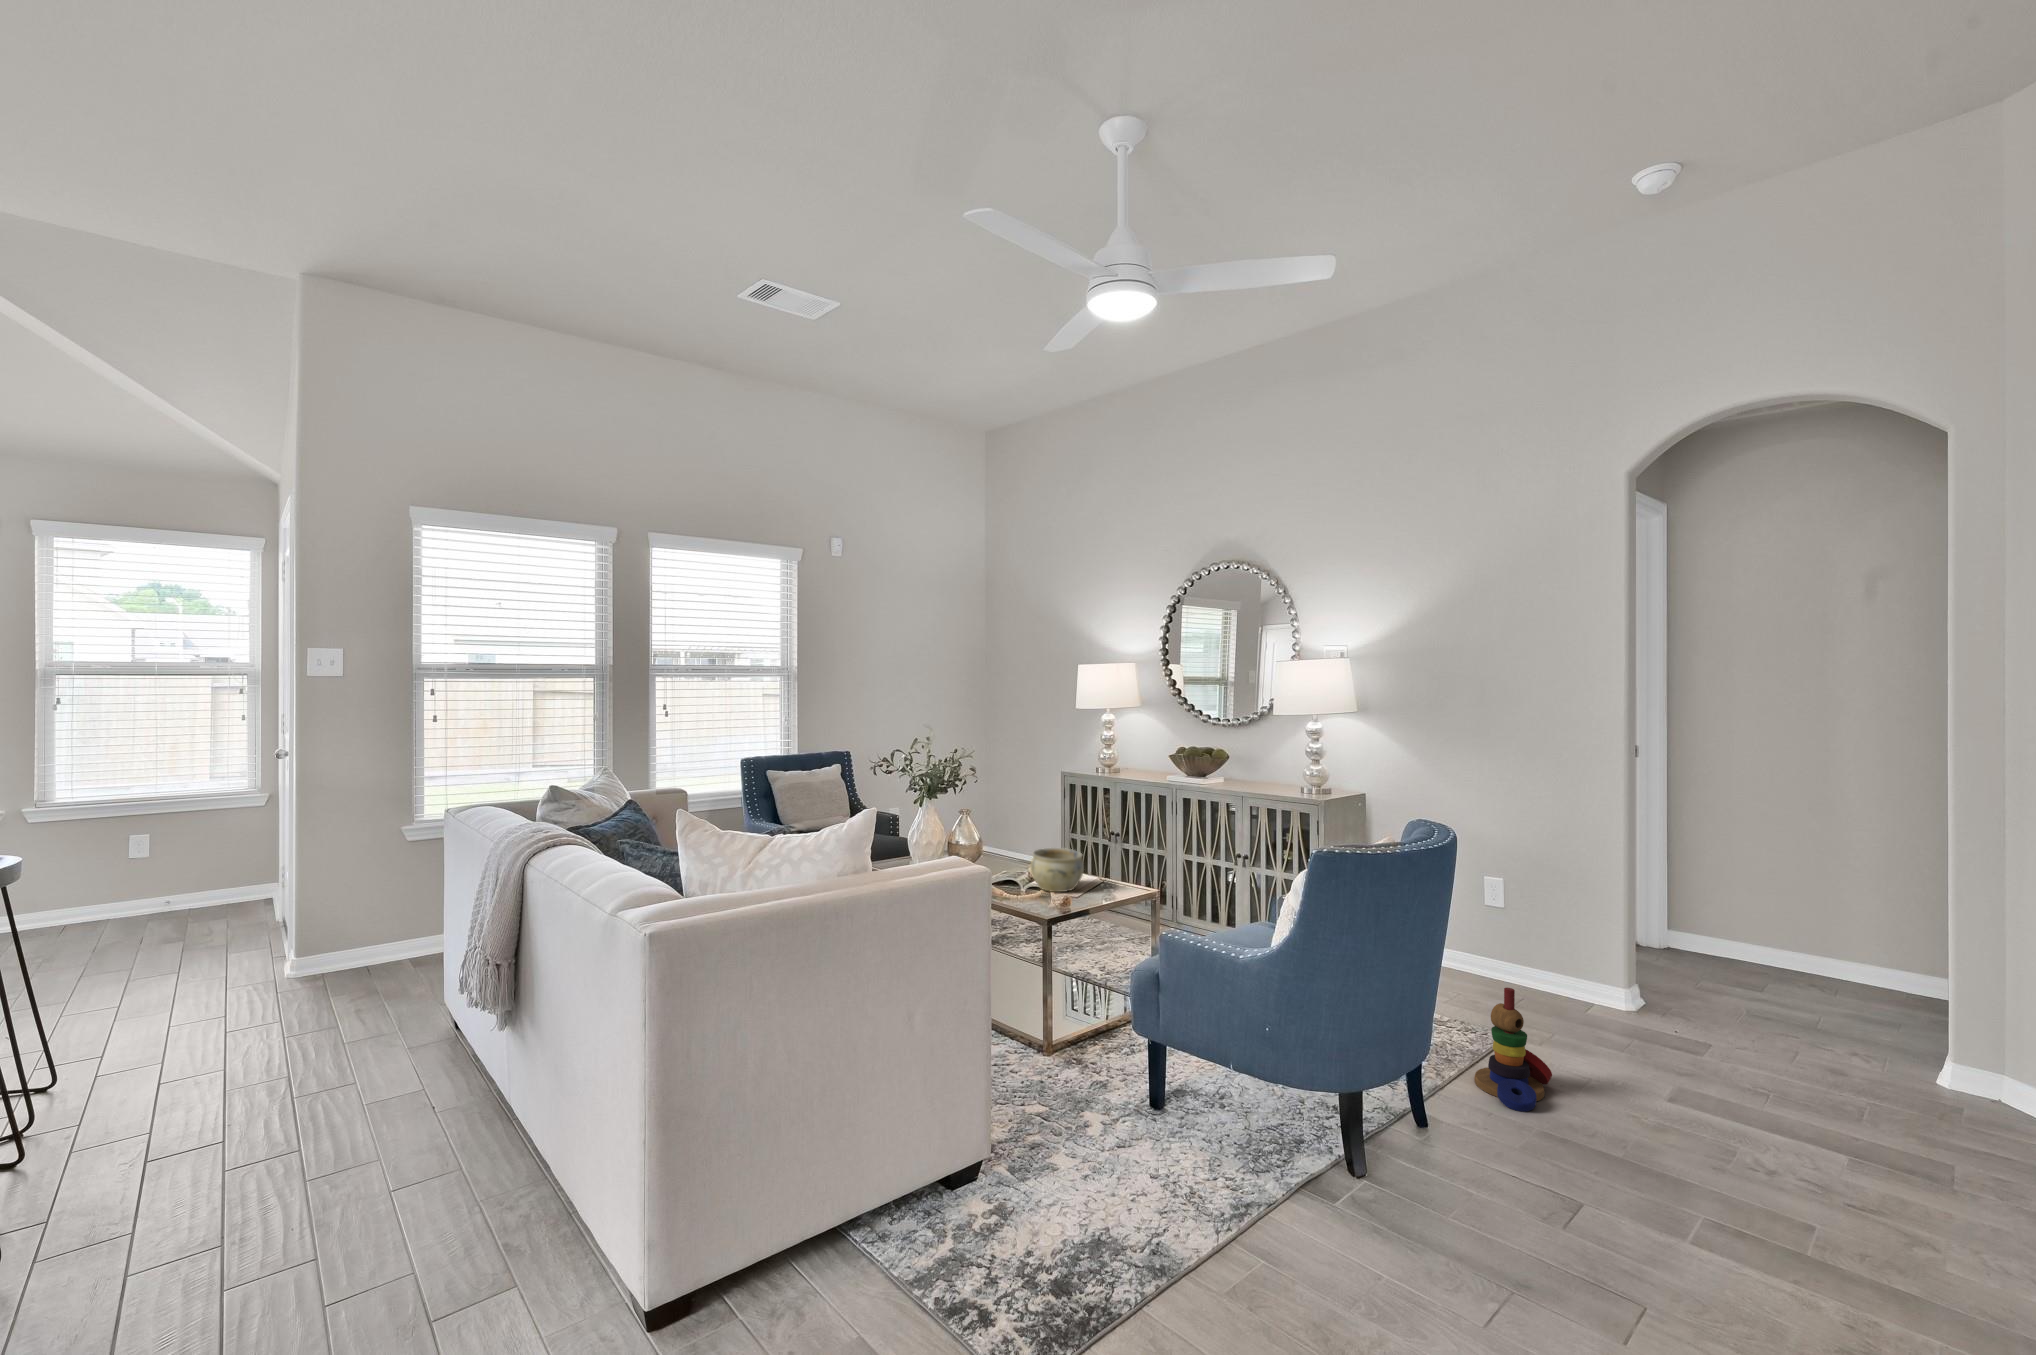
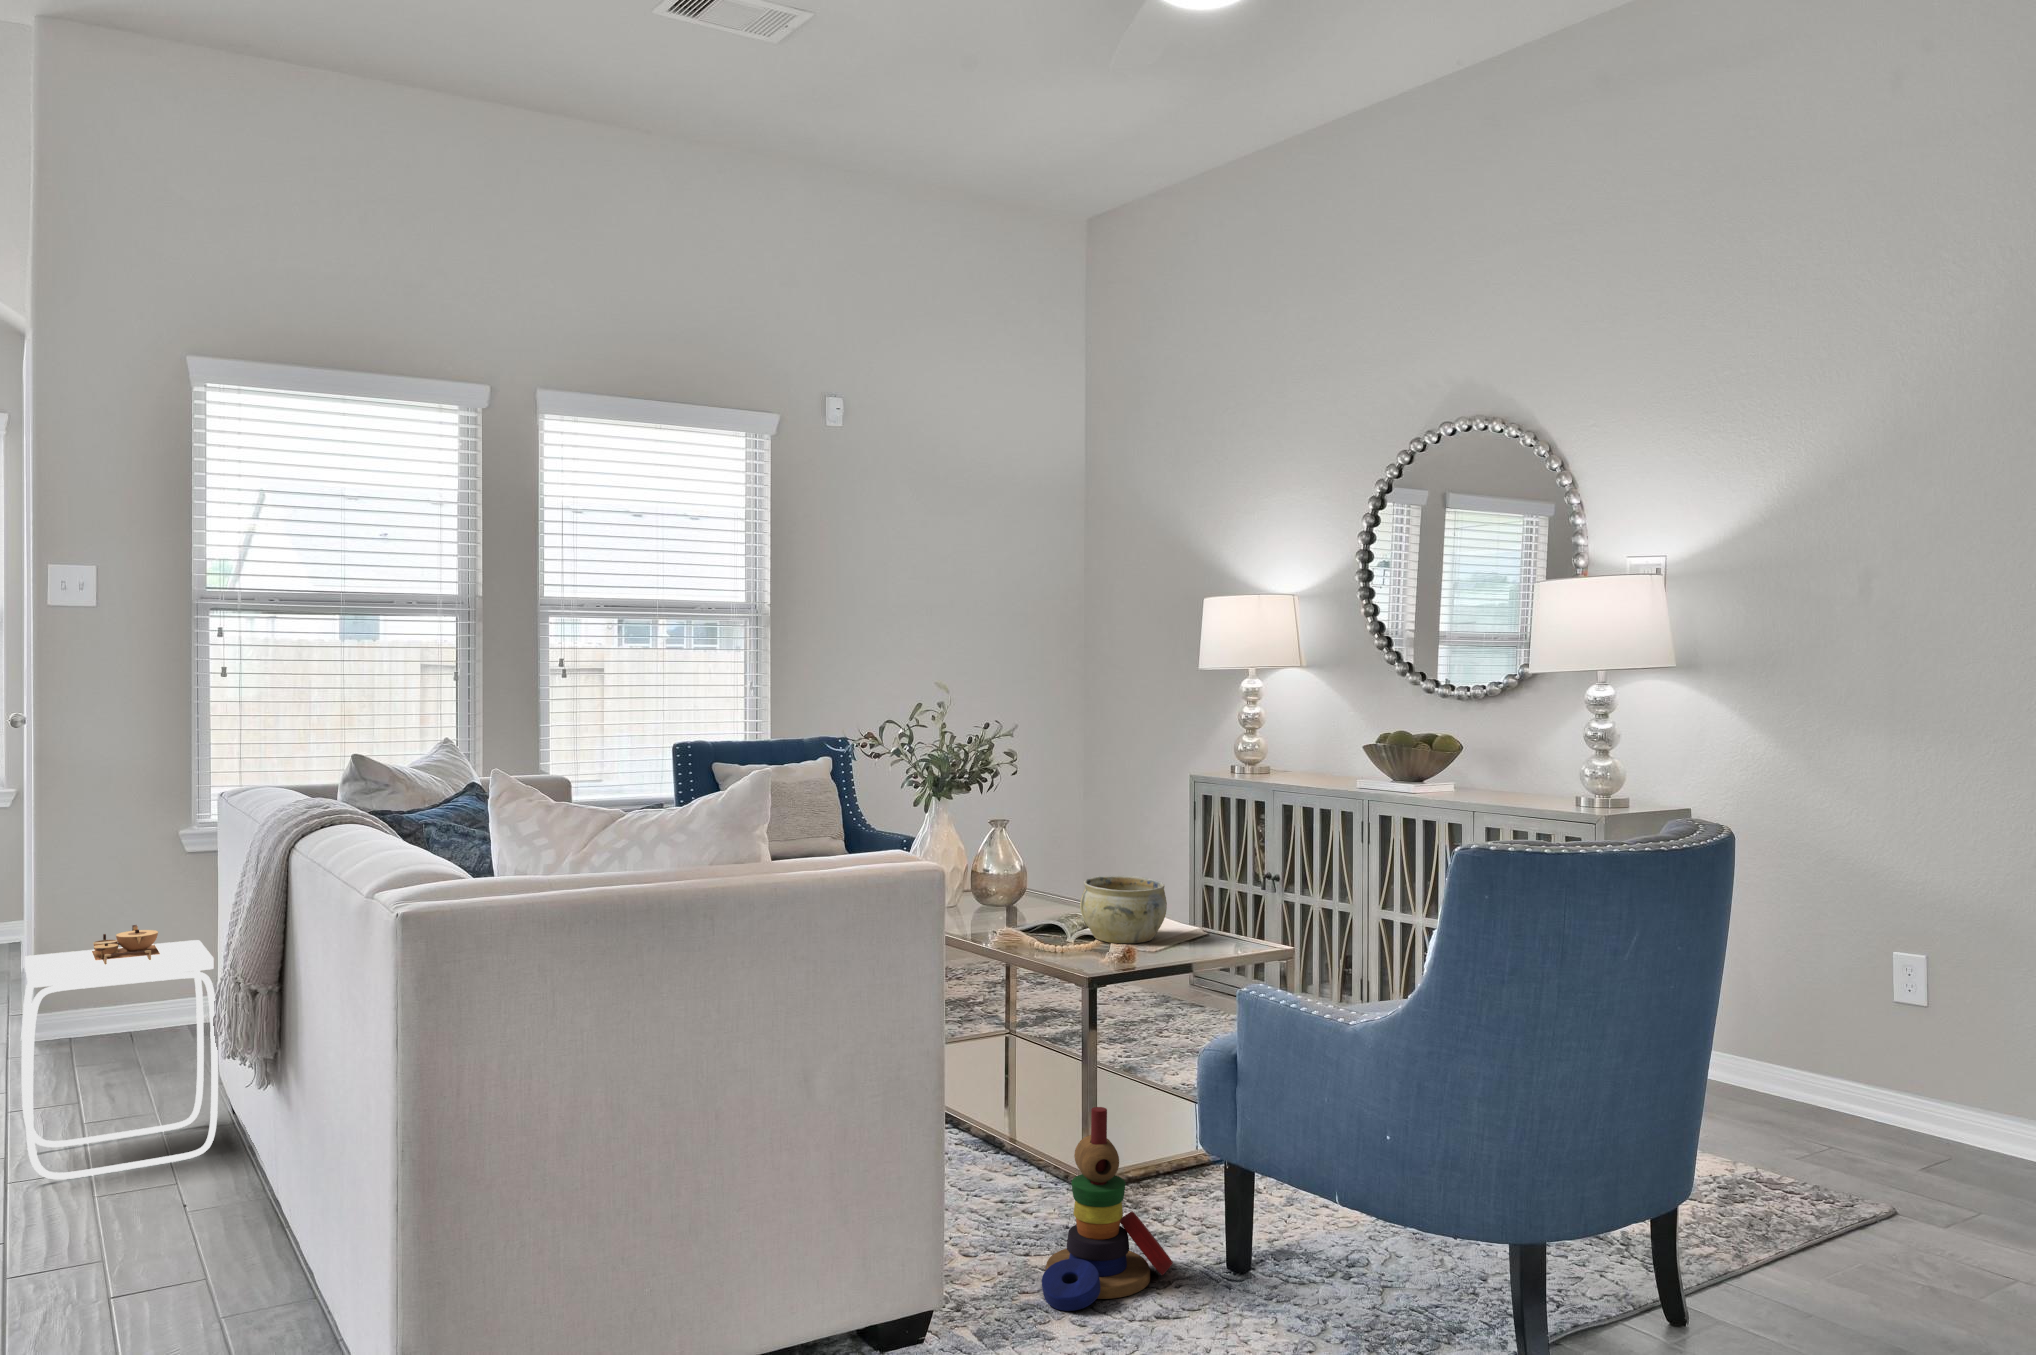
side table: none [301,905,450,1092] -> present [22,925,218,1179]
stacking toy: present [1474,988,1552,1112] -> present [1042,1107,1173,1311]

